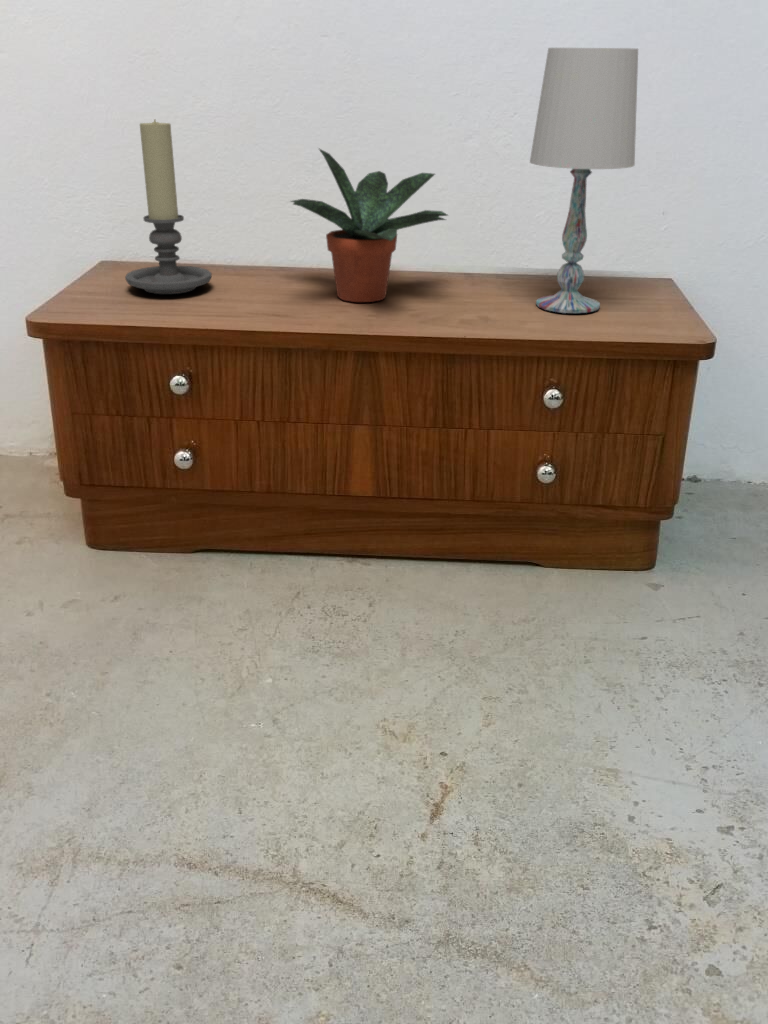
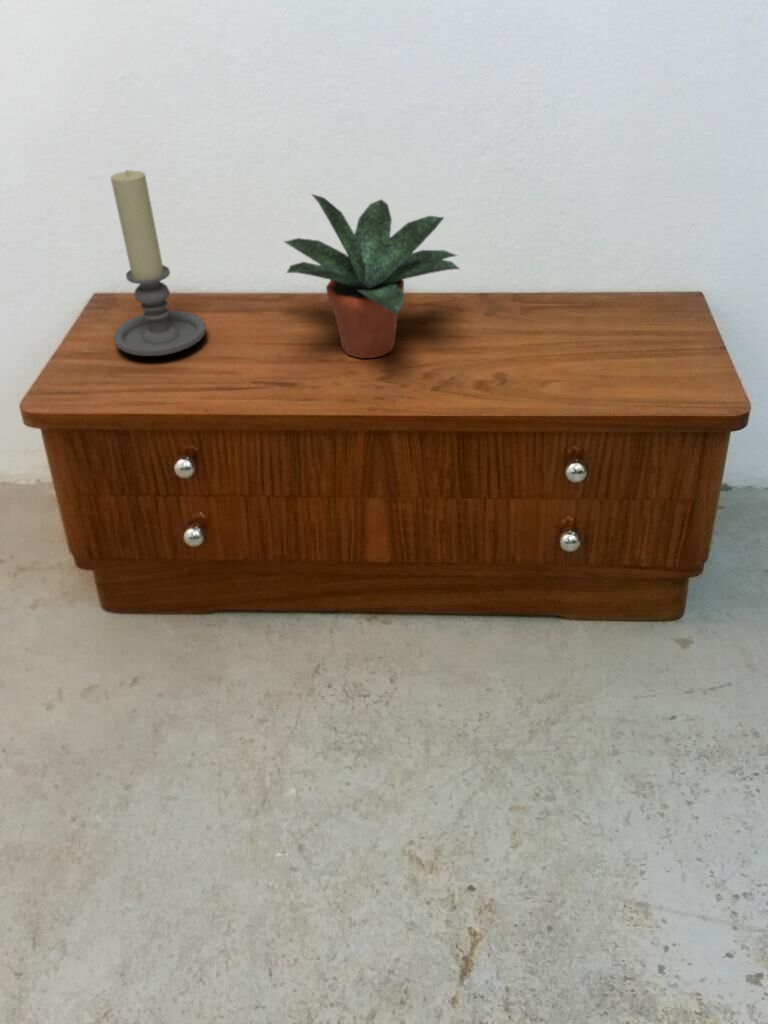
table lamp: present [530,48,638,313] -> none [550,66,676,366]

